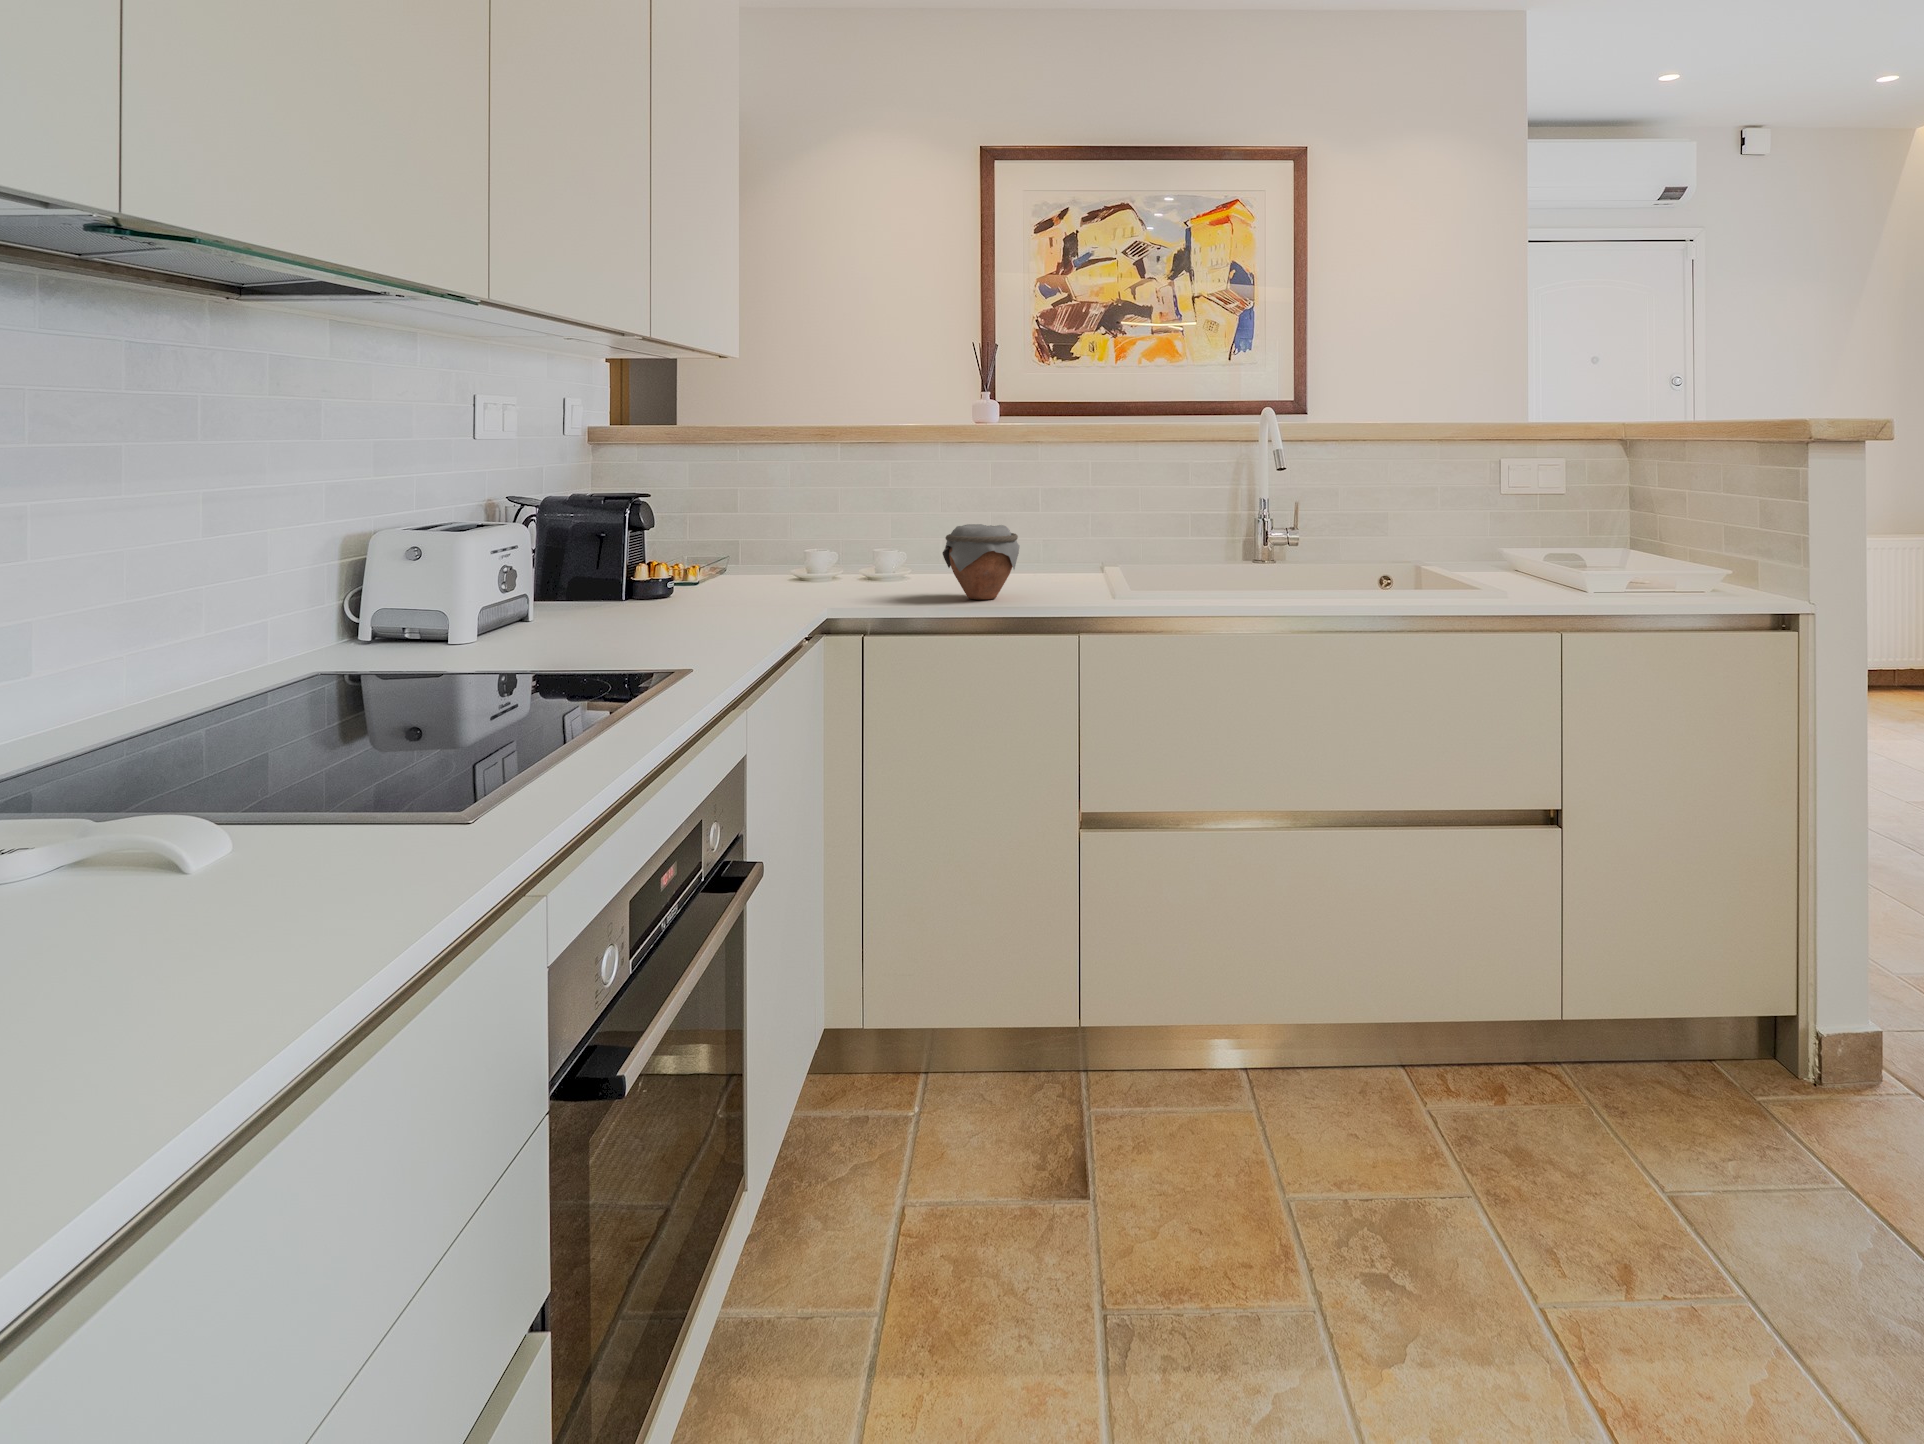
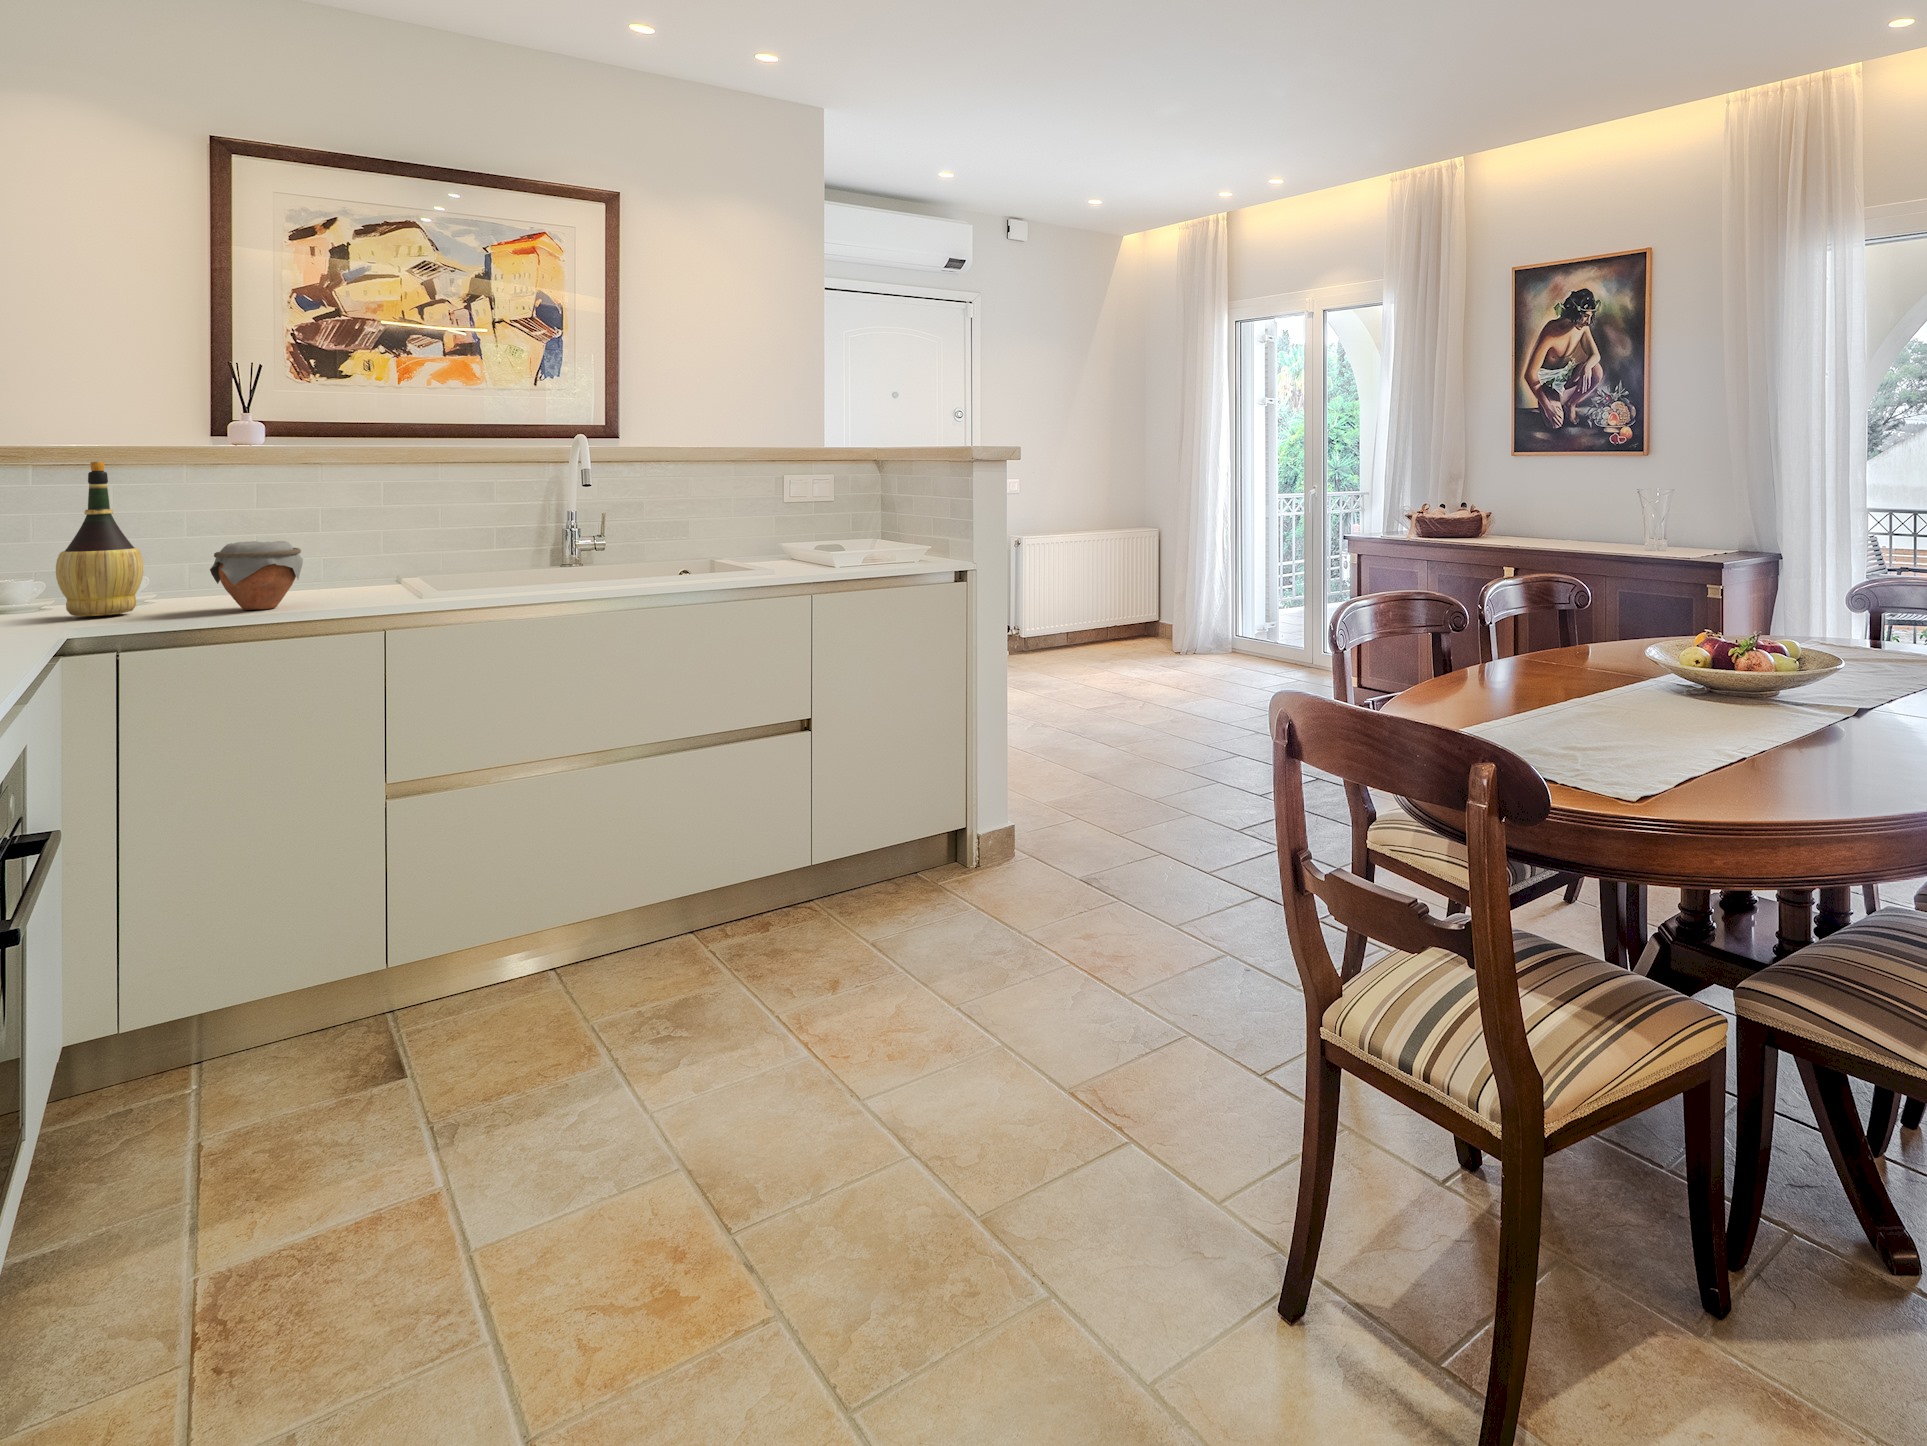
wine bottle: none [831,436,895,593] -> present [56,461,144,616]

